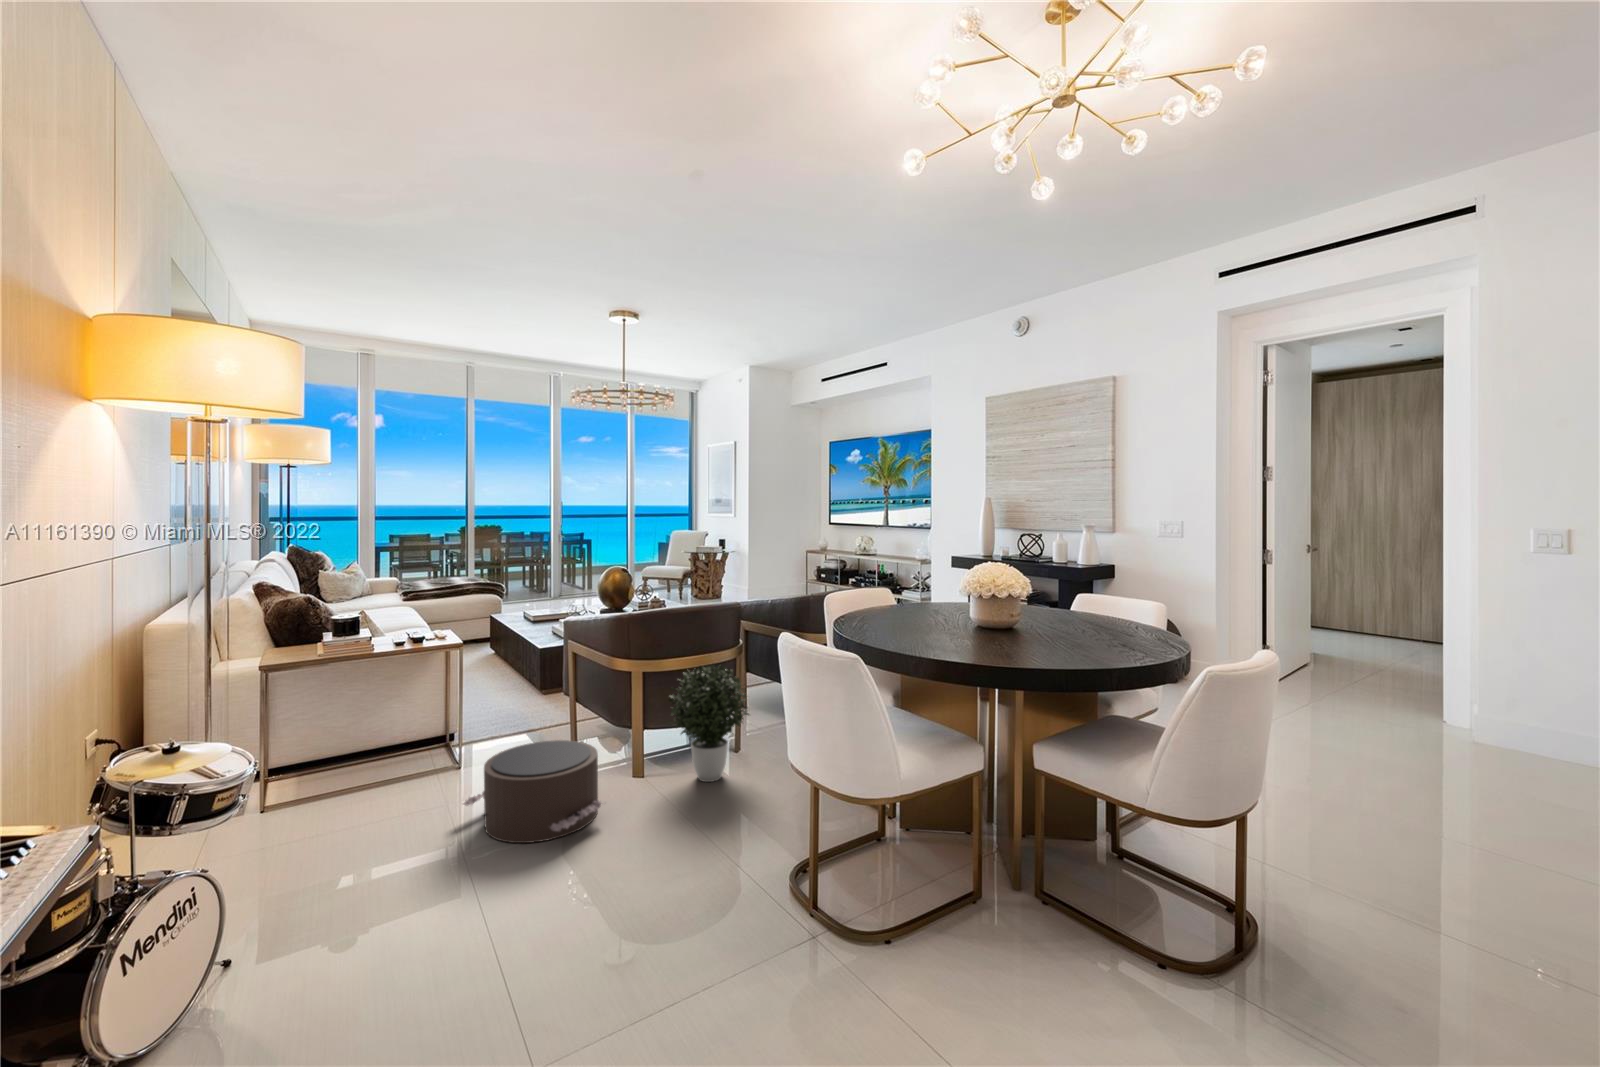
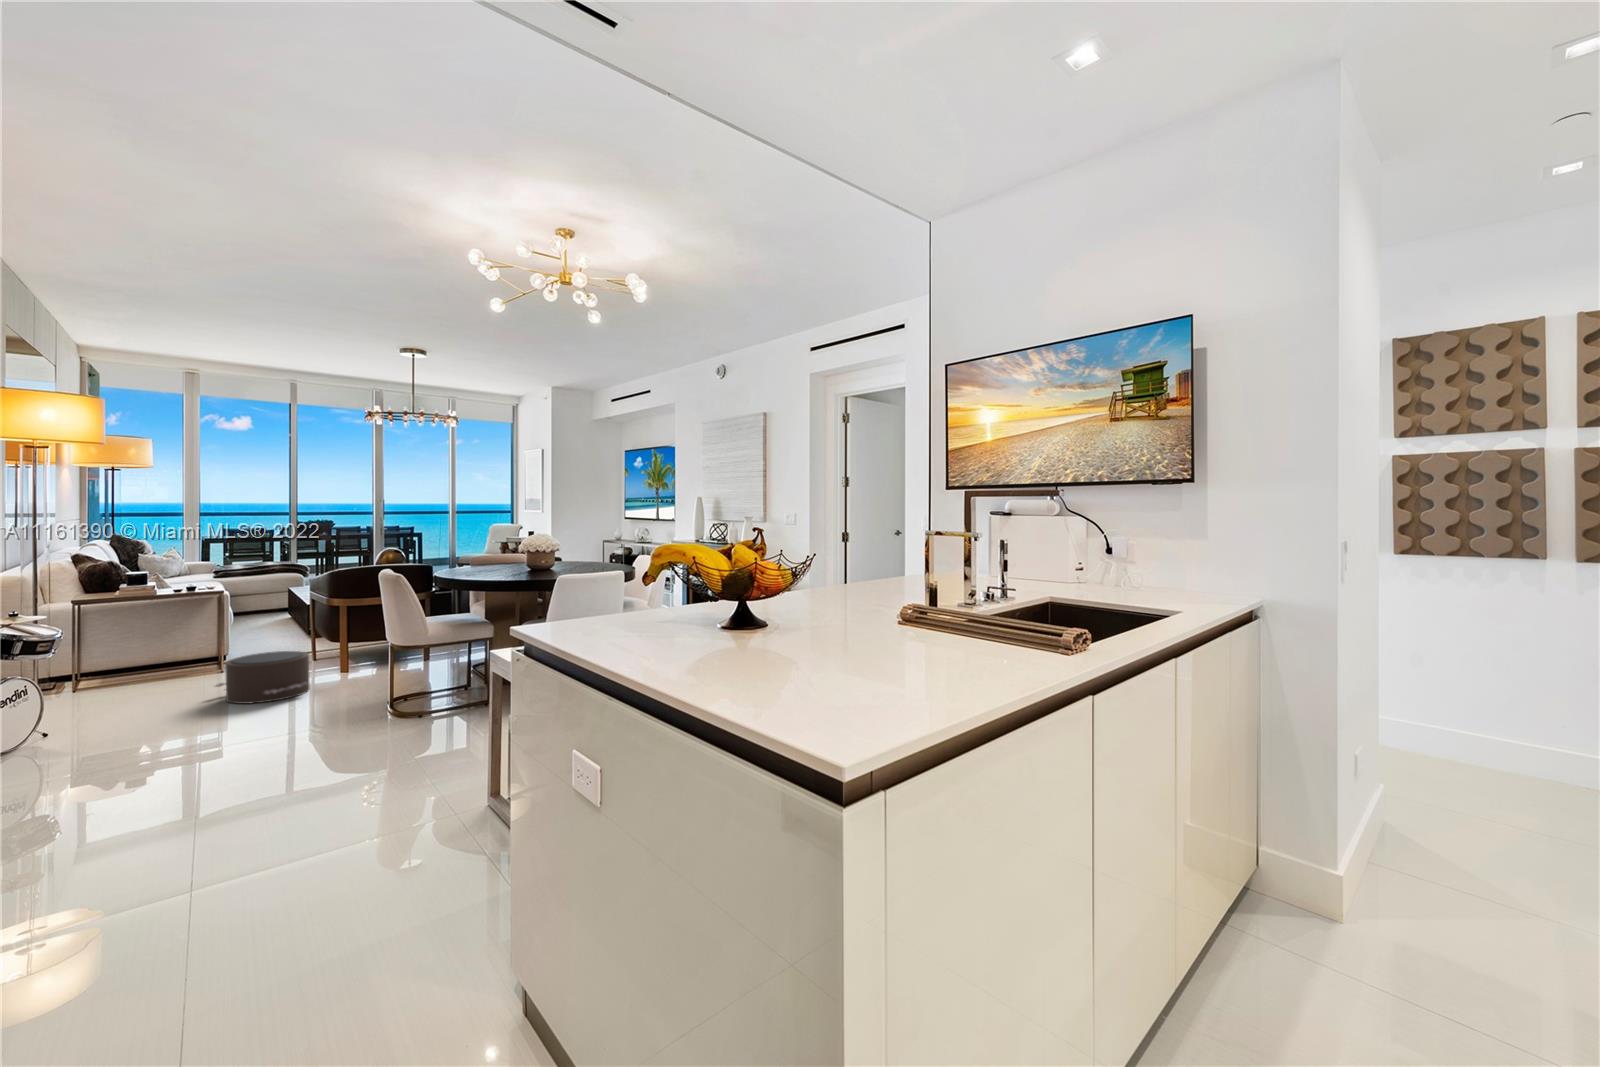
potted plant: present [669,665,749,782] -> none [368,604,427,678]

